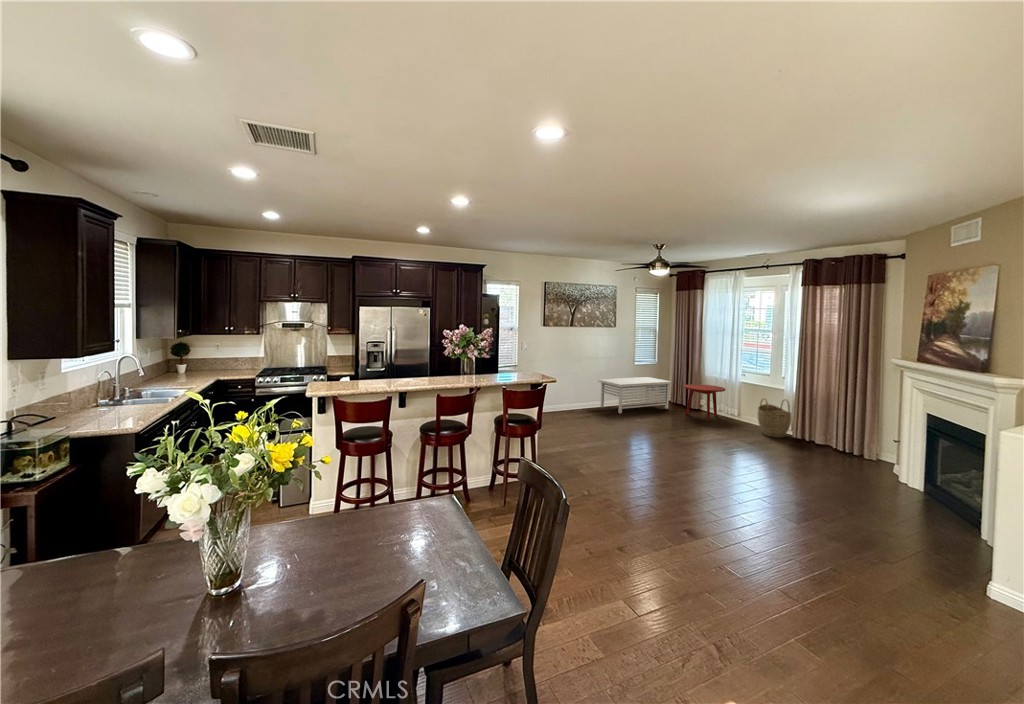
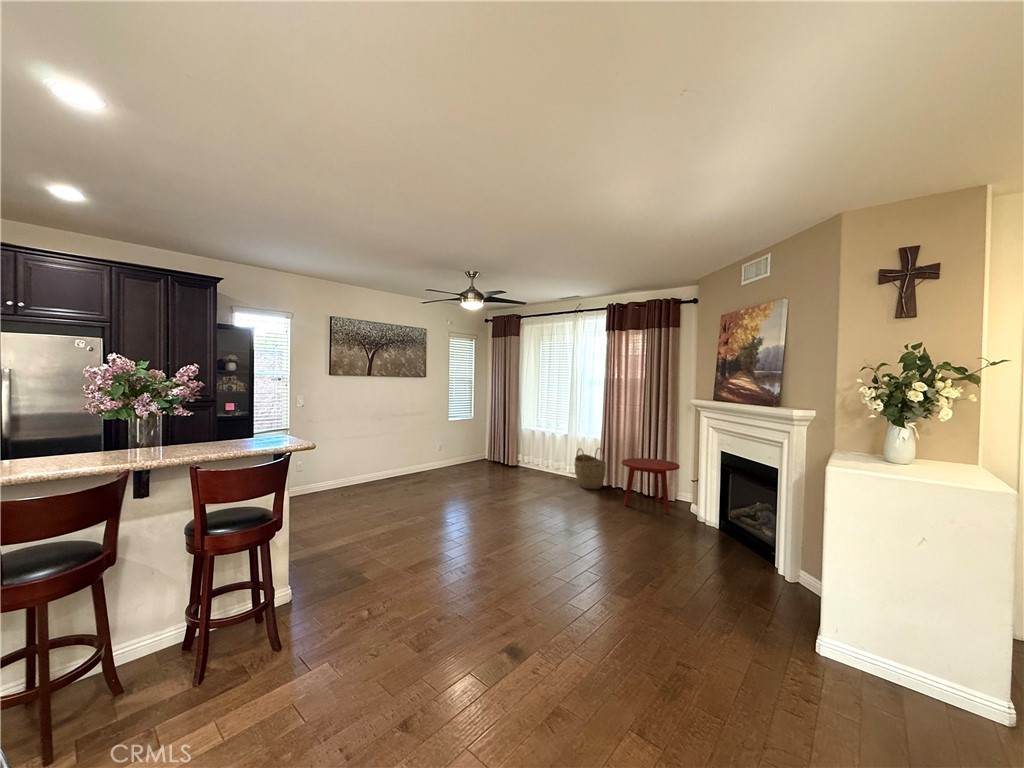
storage bench: present [598,377,671,413] -> none [406,433,488,478]
side table: present [684,384,725,421] -> present [622,458,680,514]

